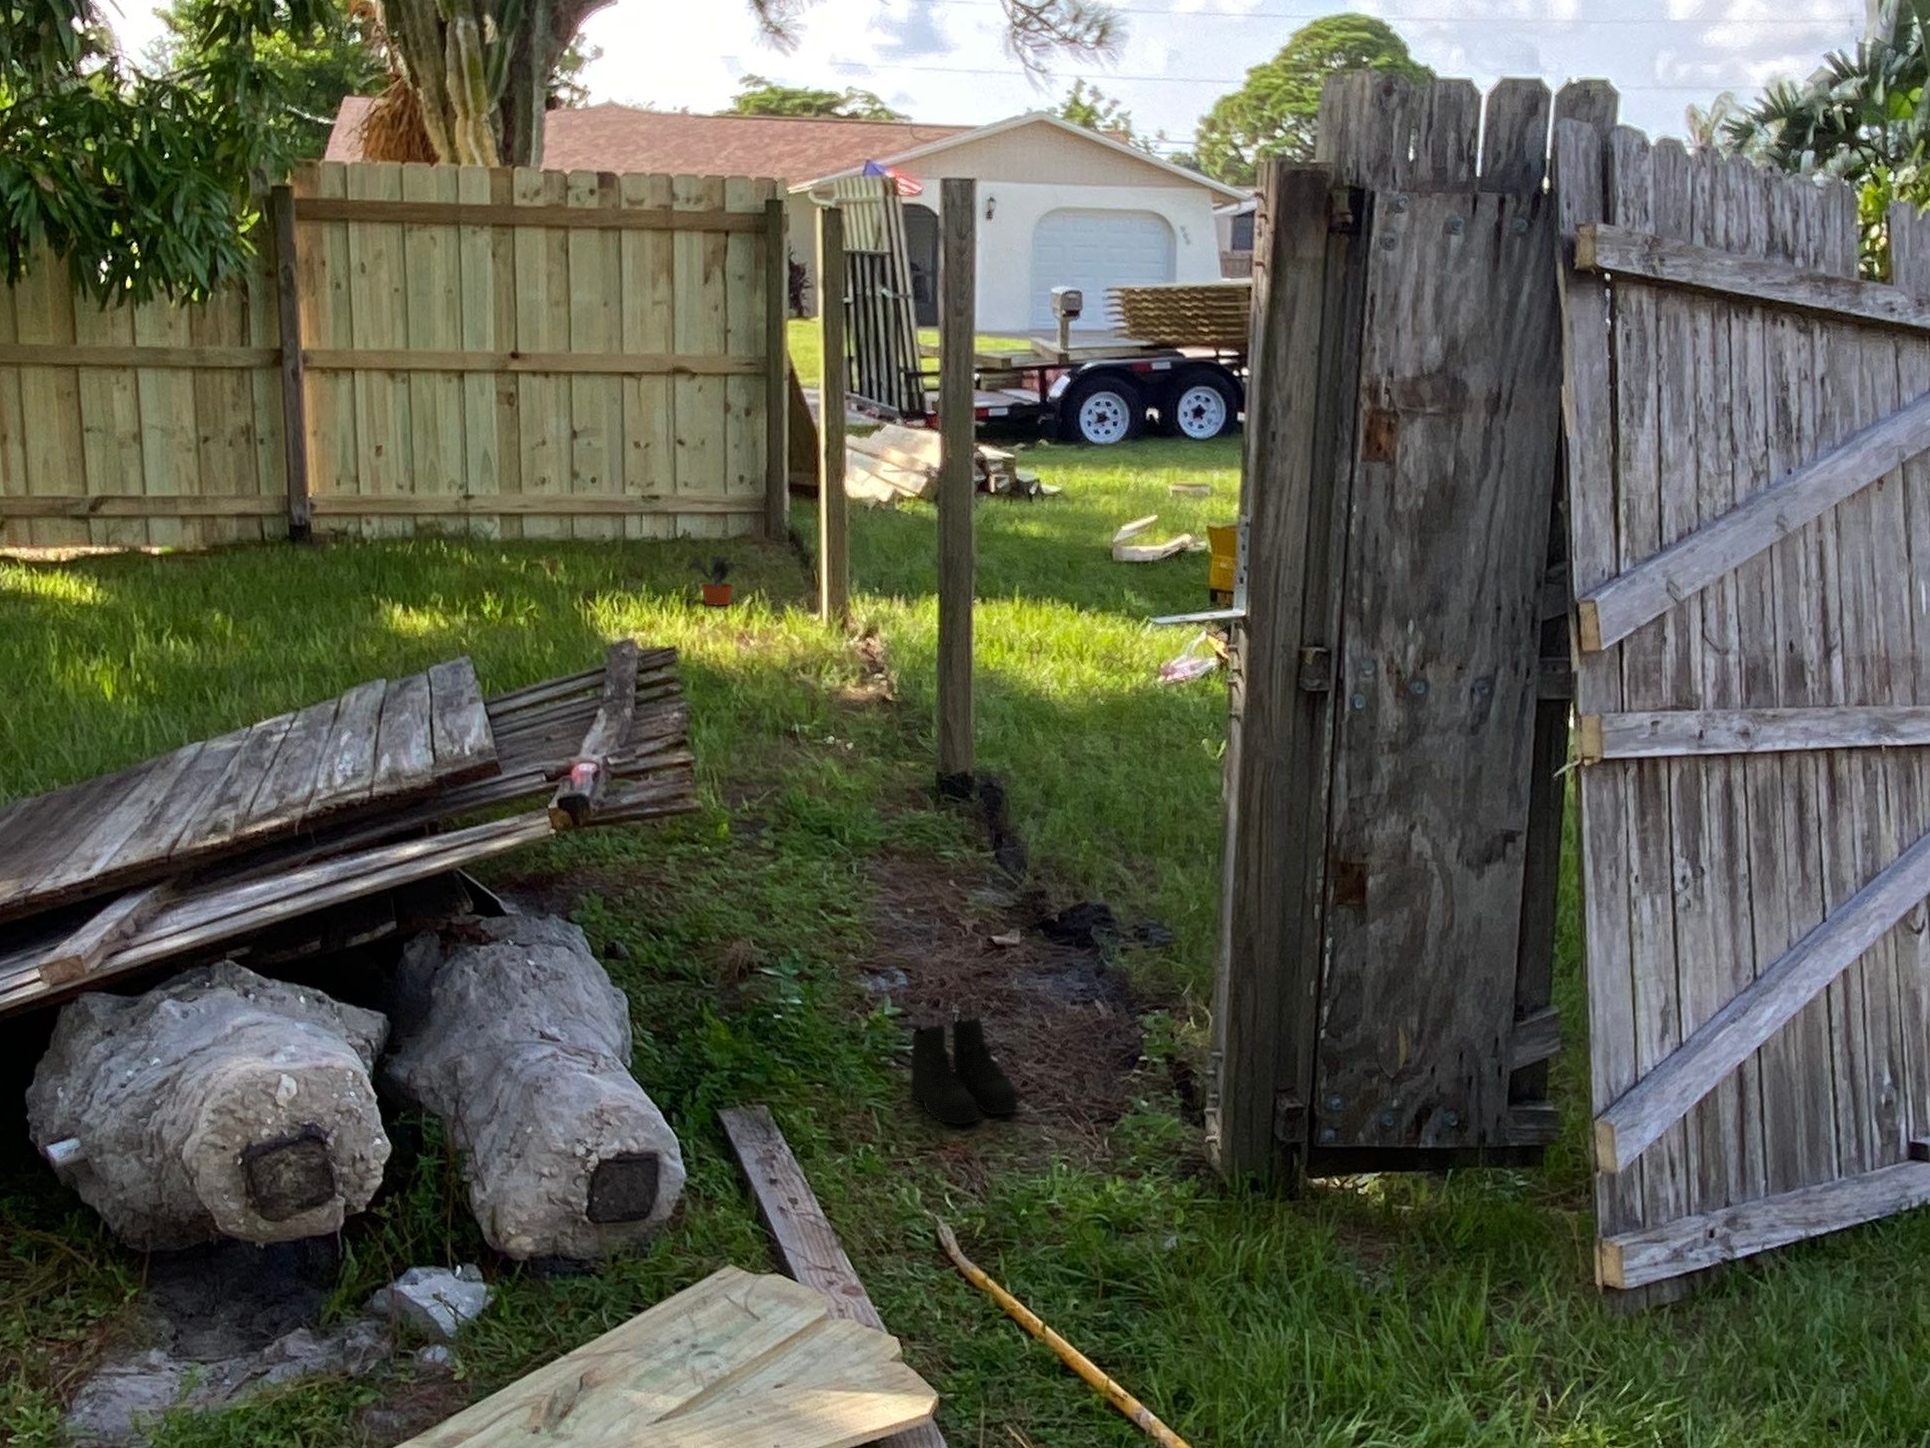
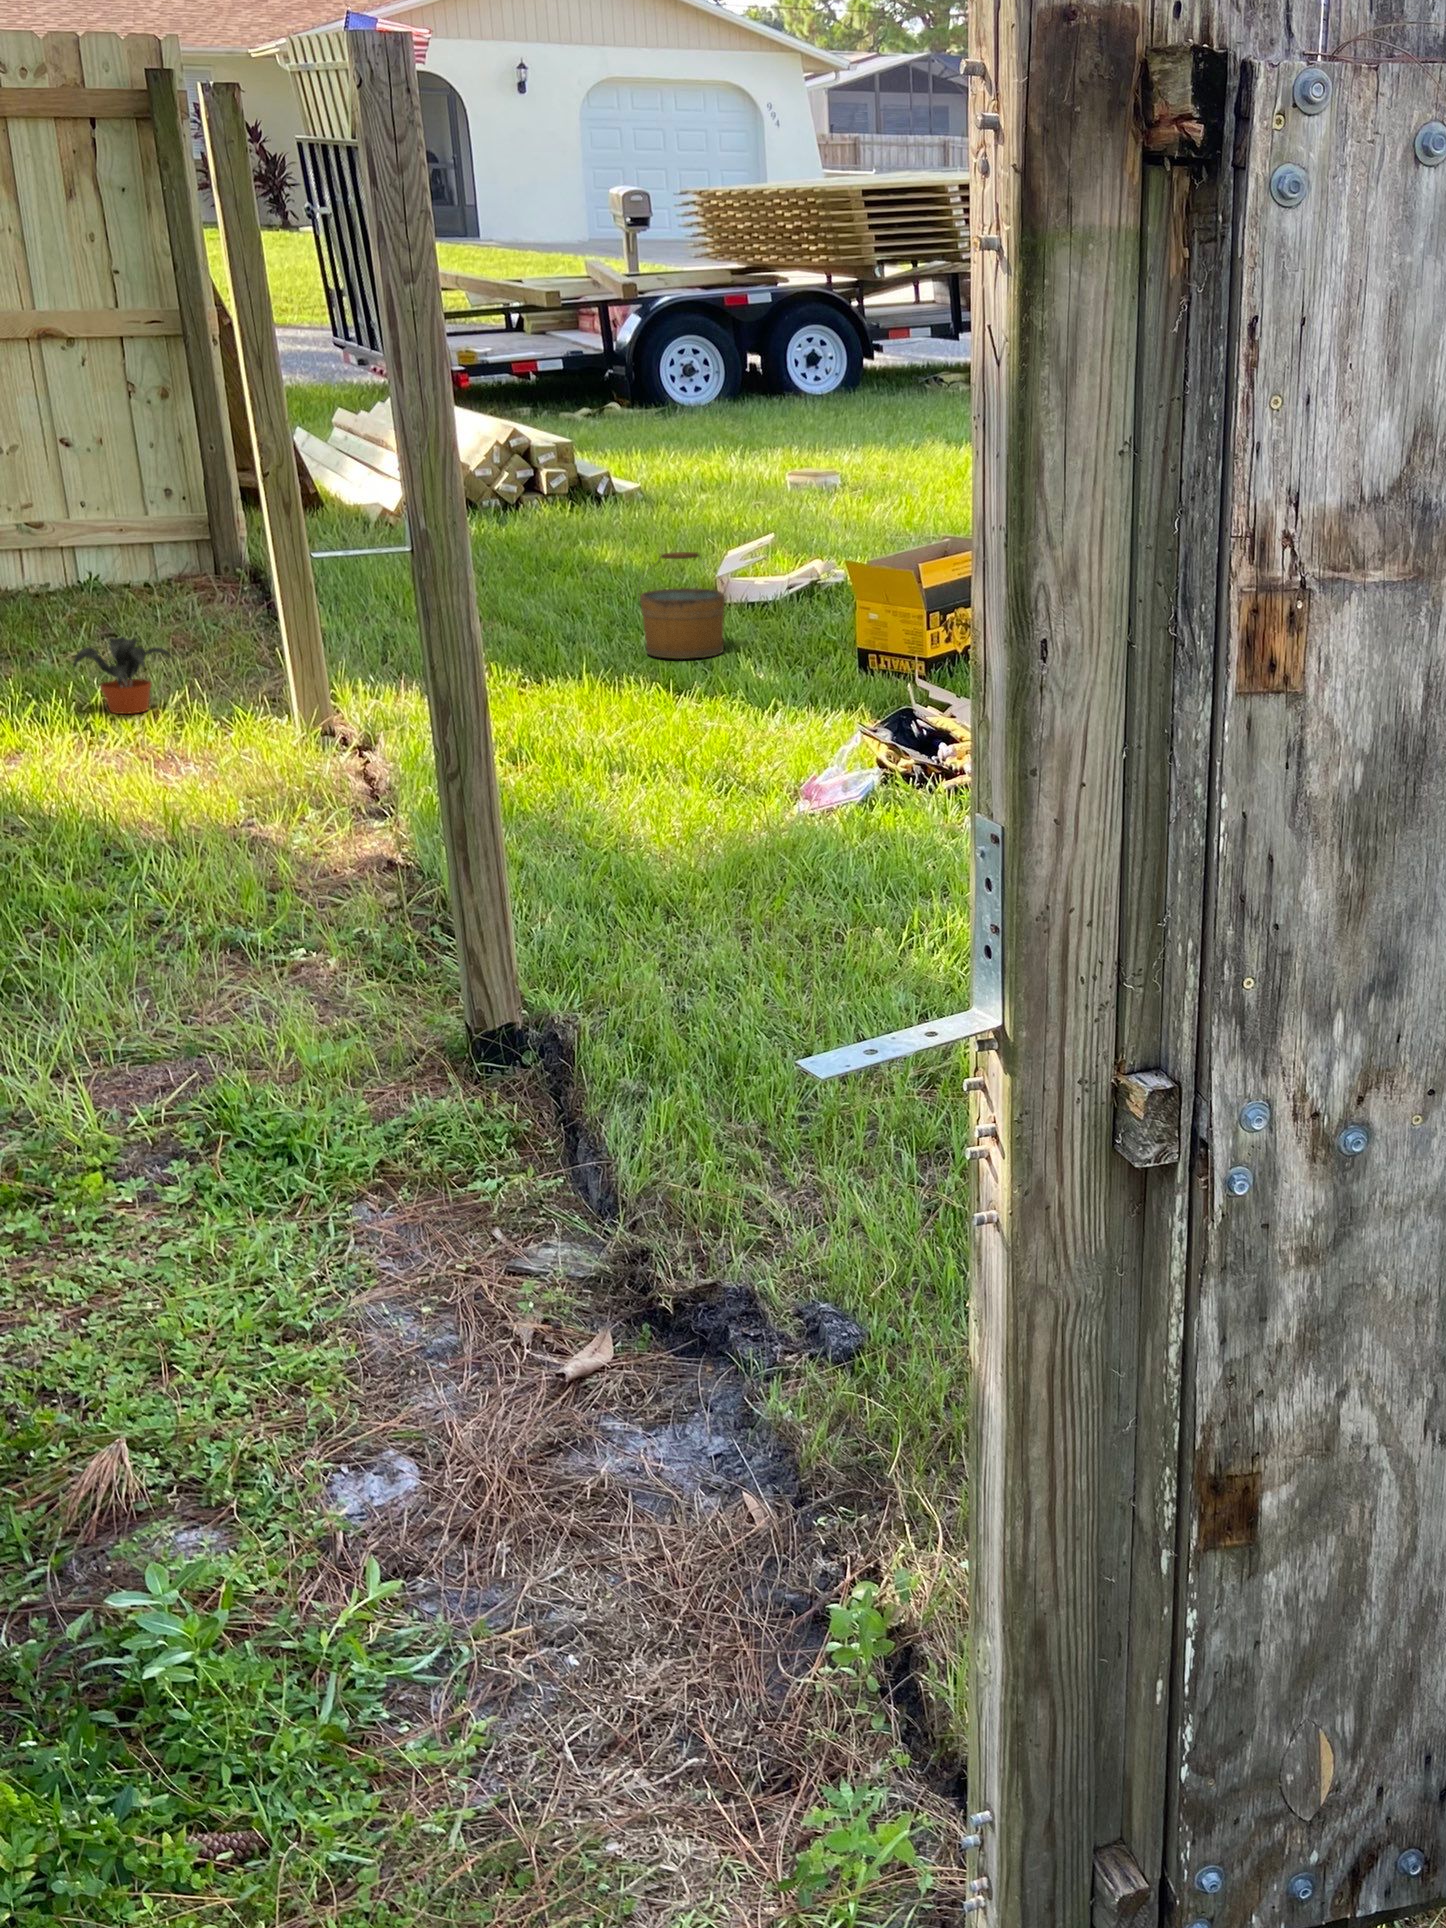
bucket: none [1058,521,1120,595] -> present [640,552,726,659]
boots: present [911,1018,1018,1124] -> none [413,1648,620,1881]

